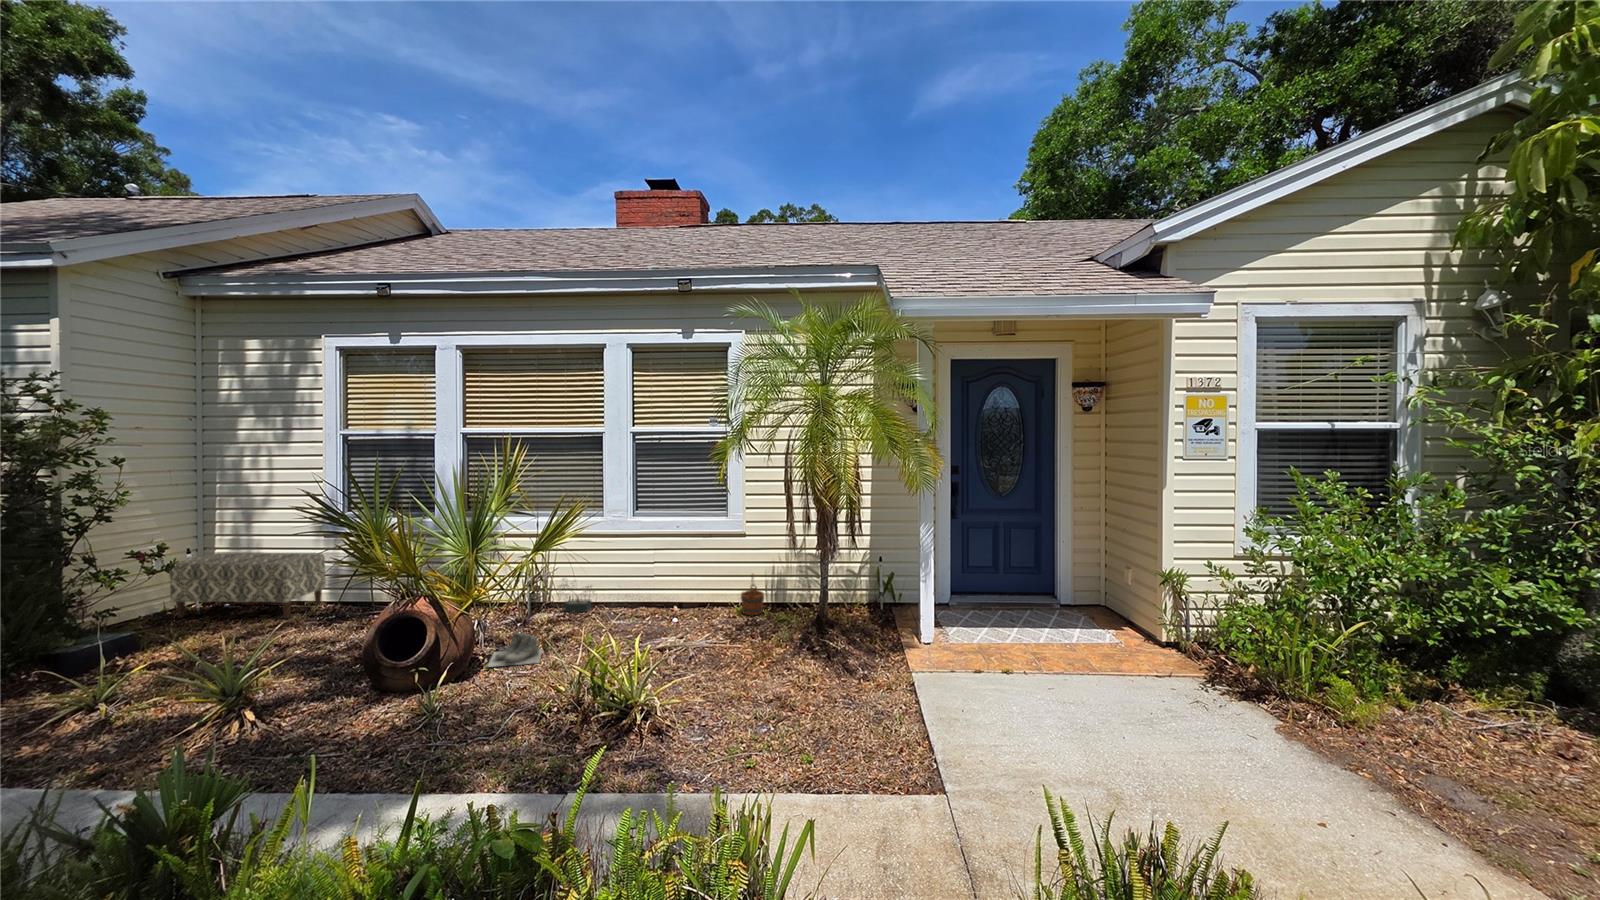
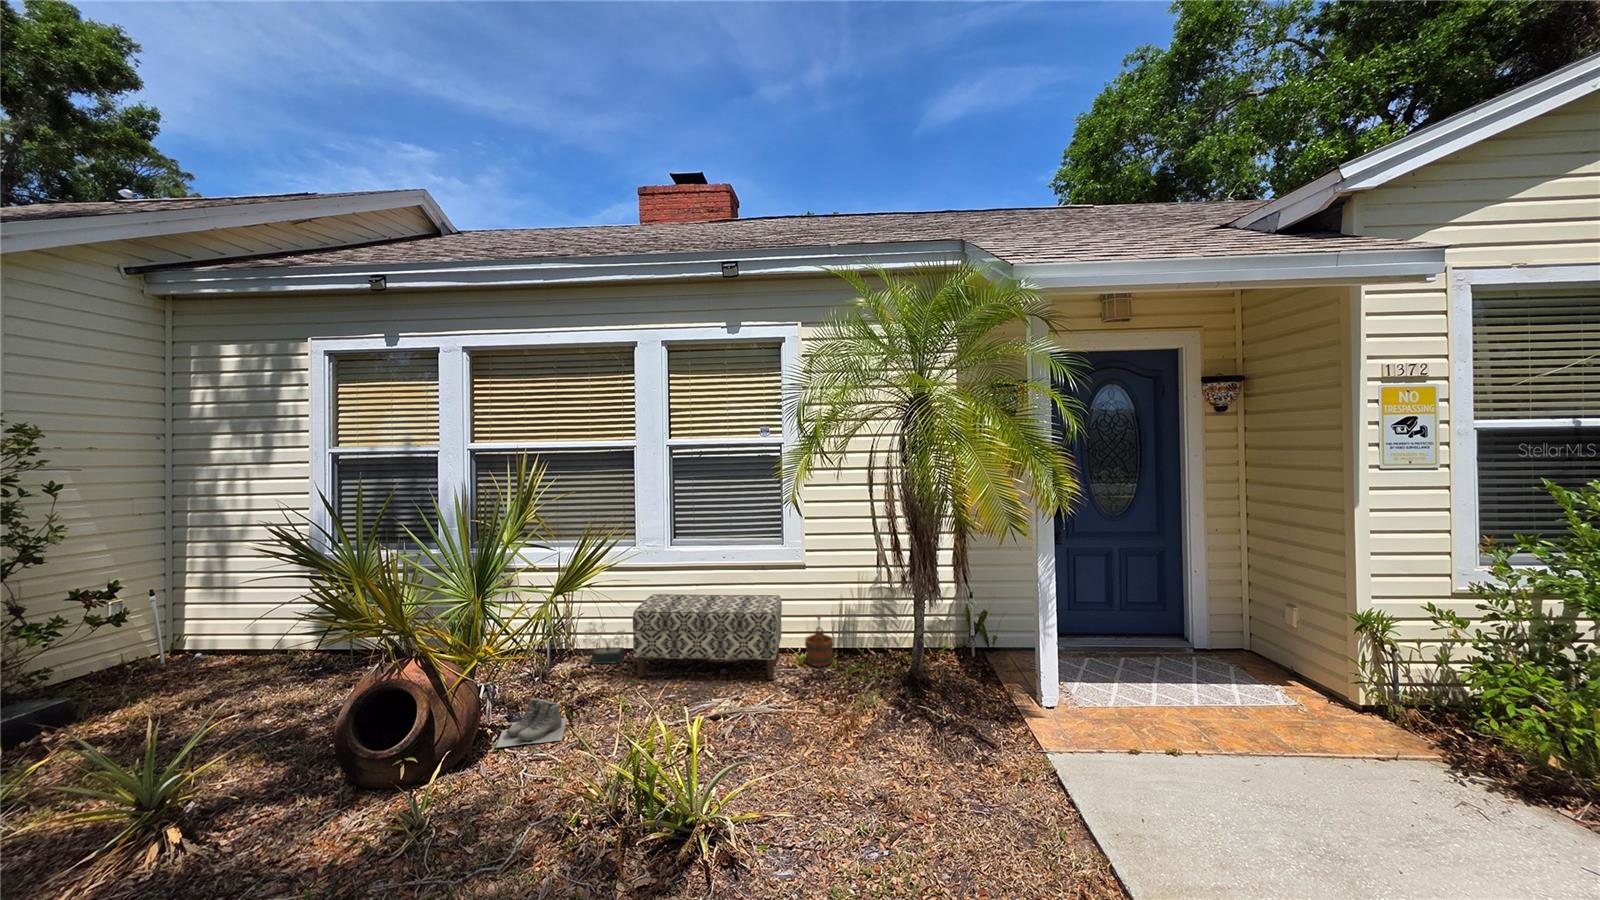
bench: present [169,552,326,618] -> present [633,594,782,680]

